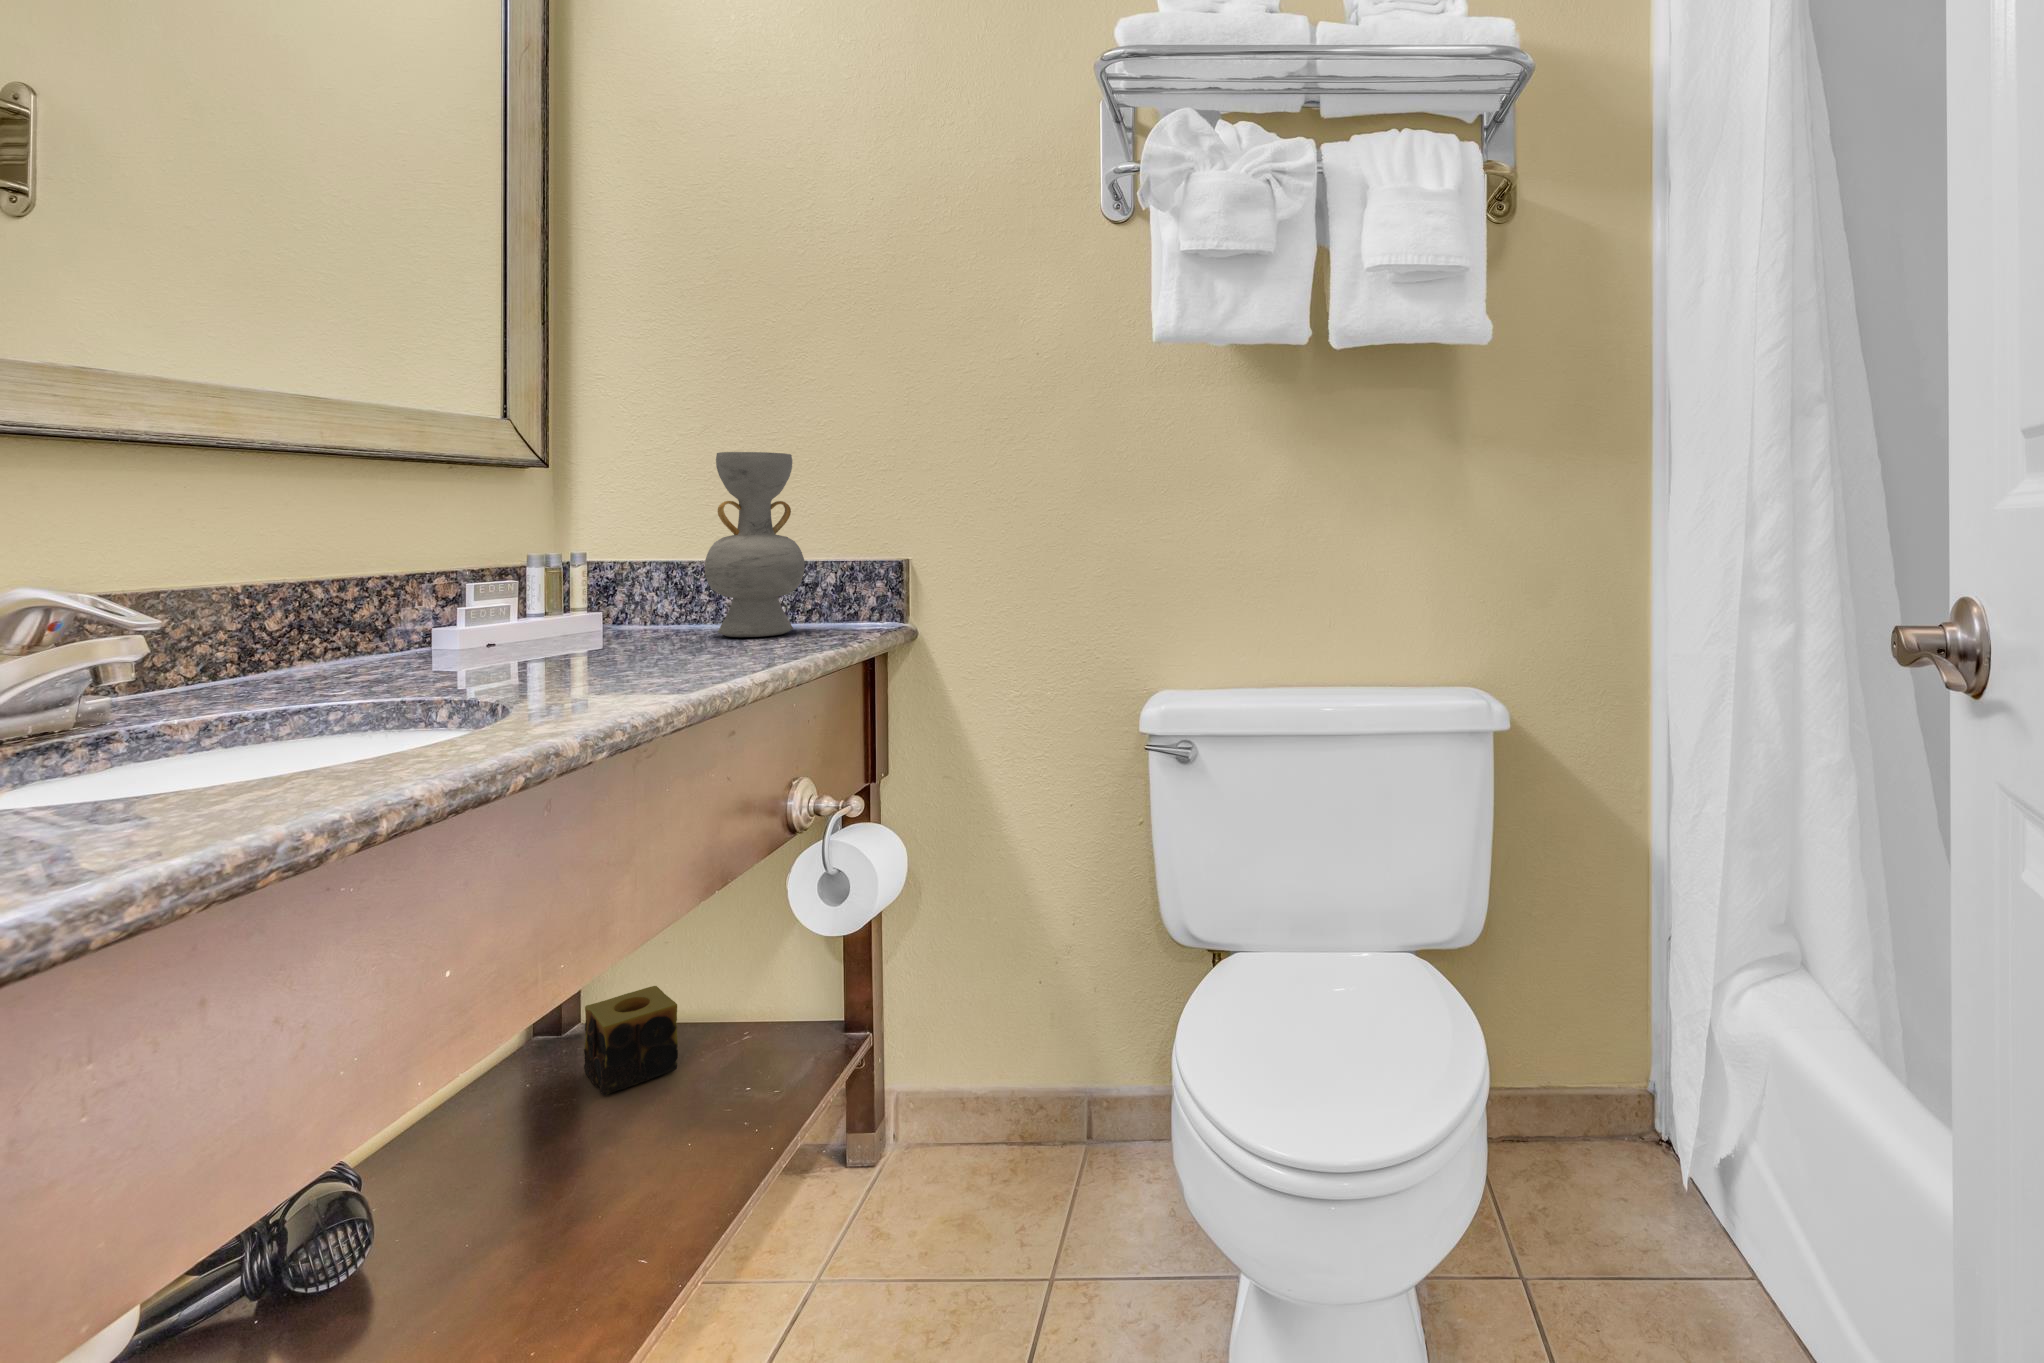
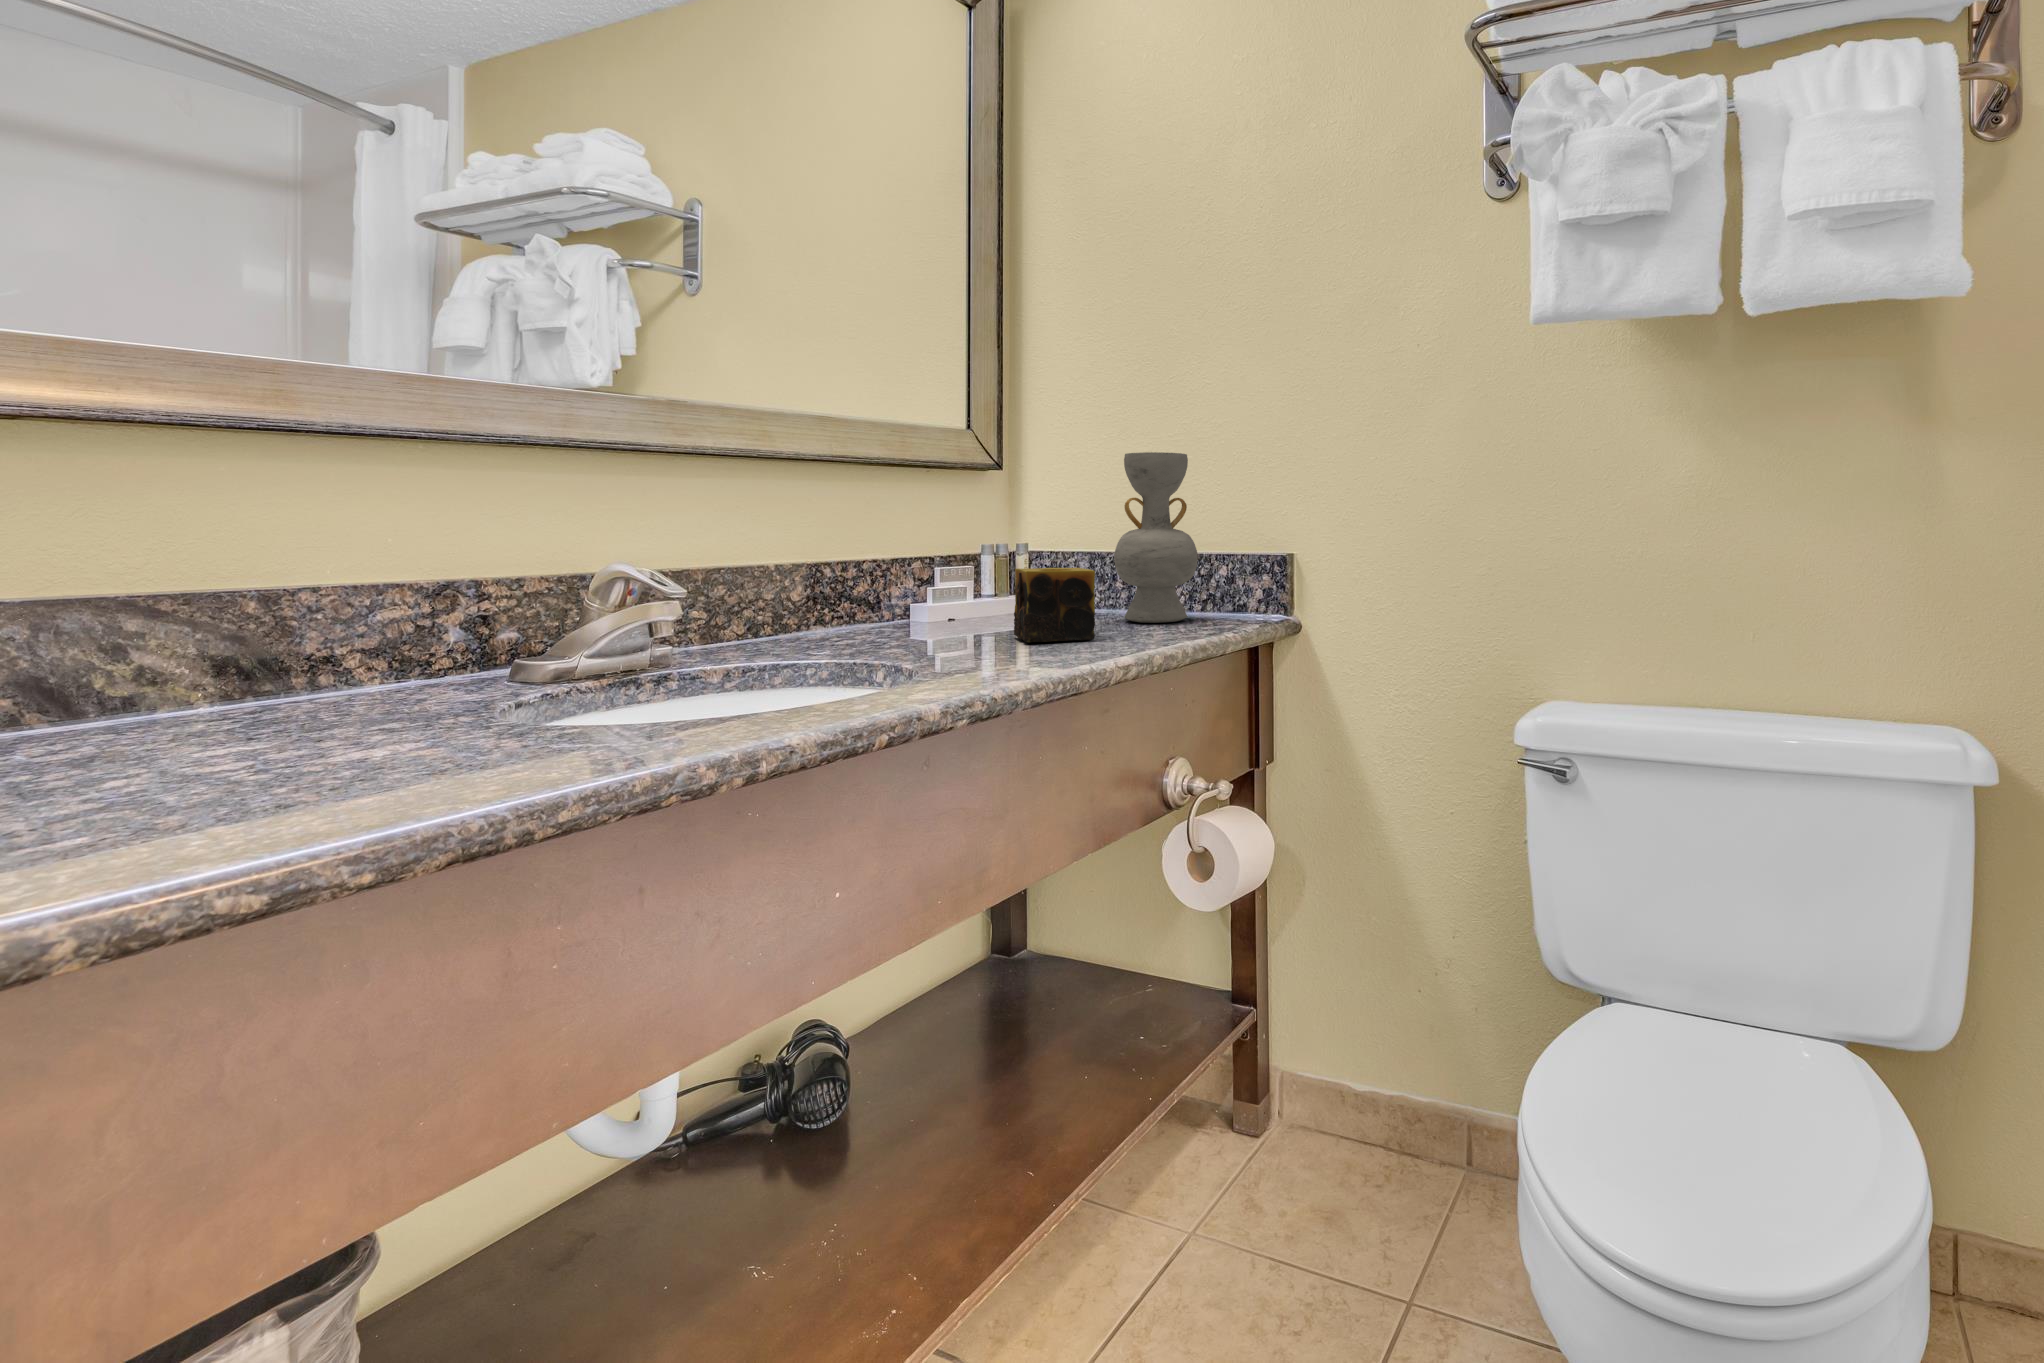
candle: present [584,986,678,1095] -> present [1014,568,1095,643]

